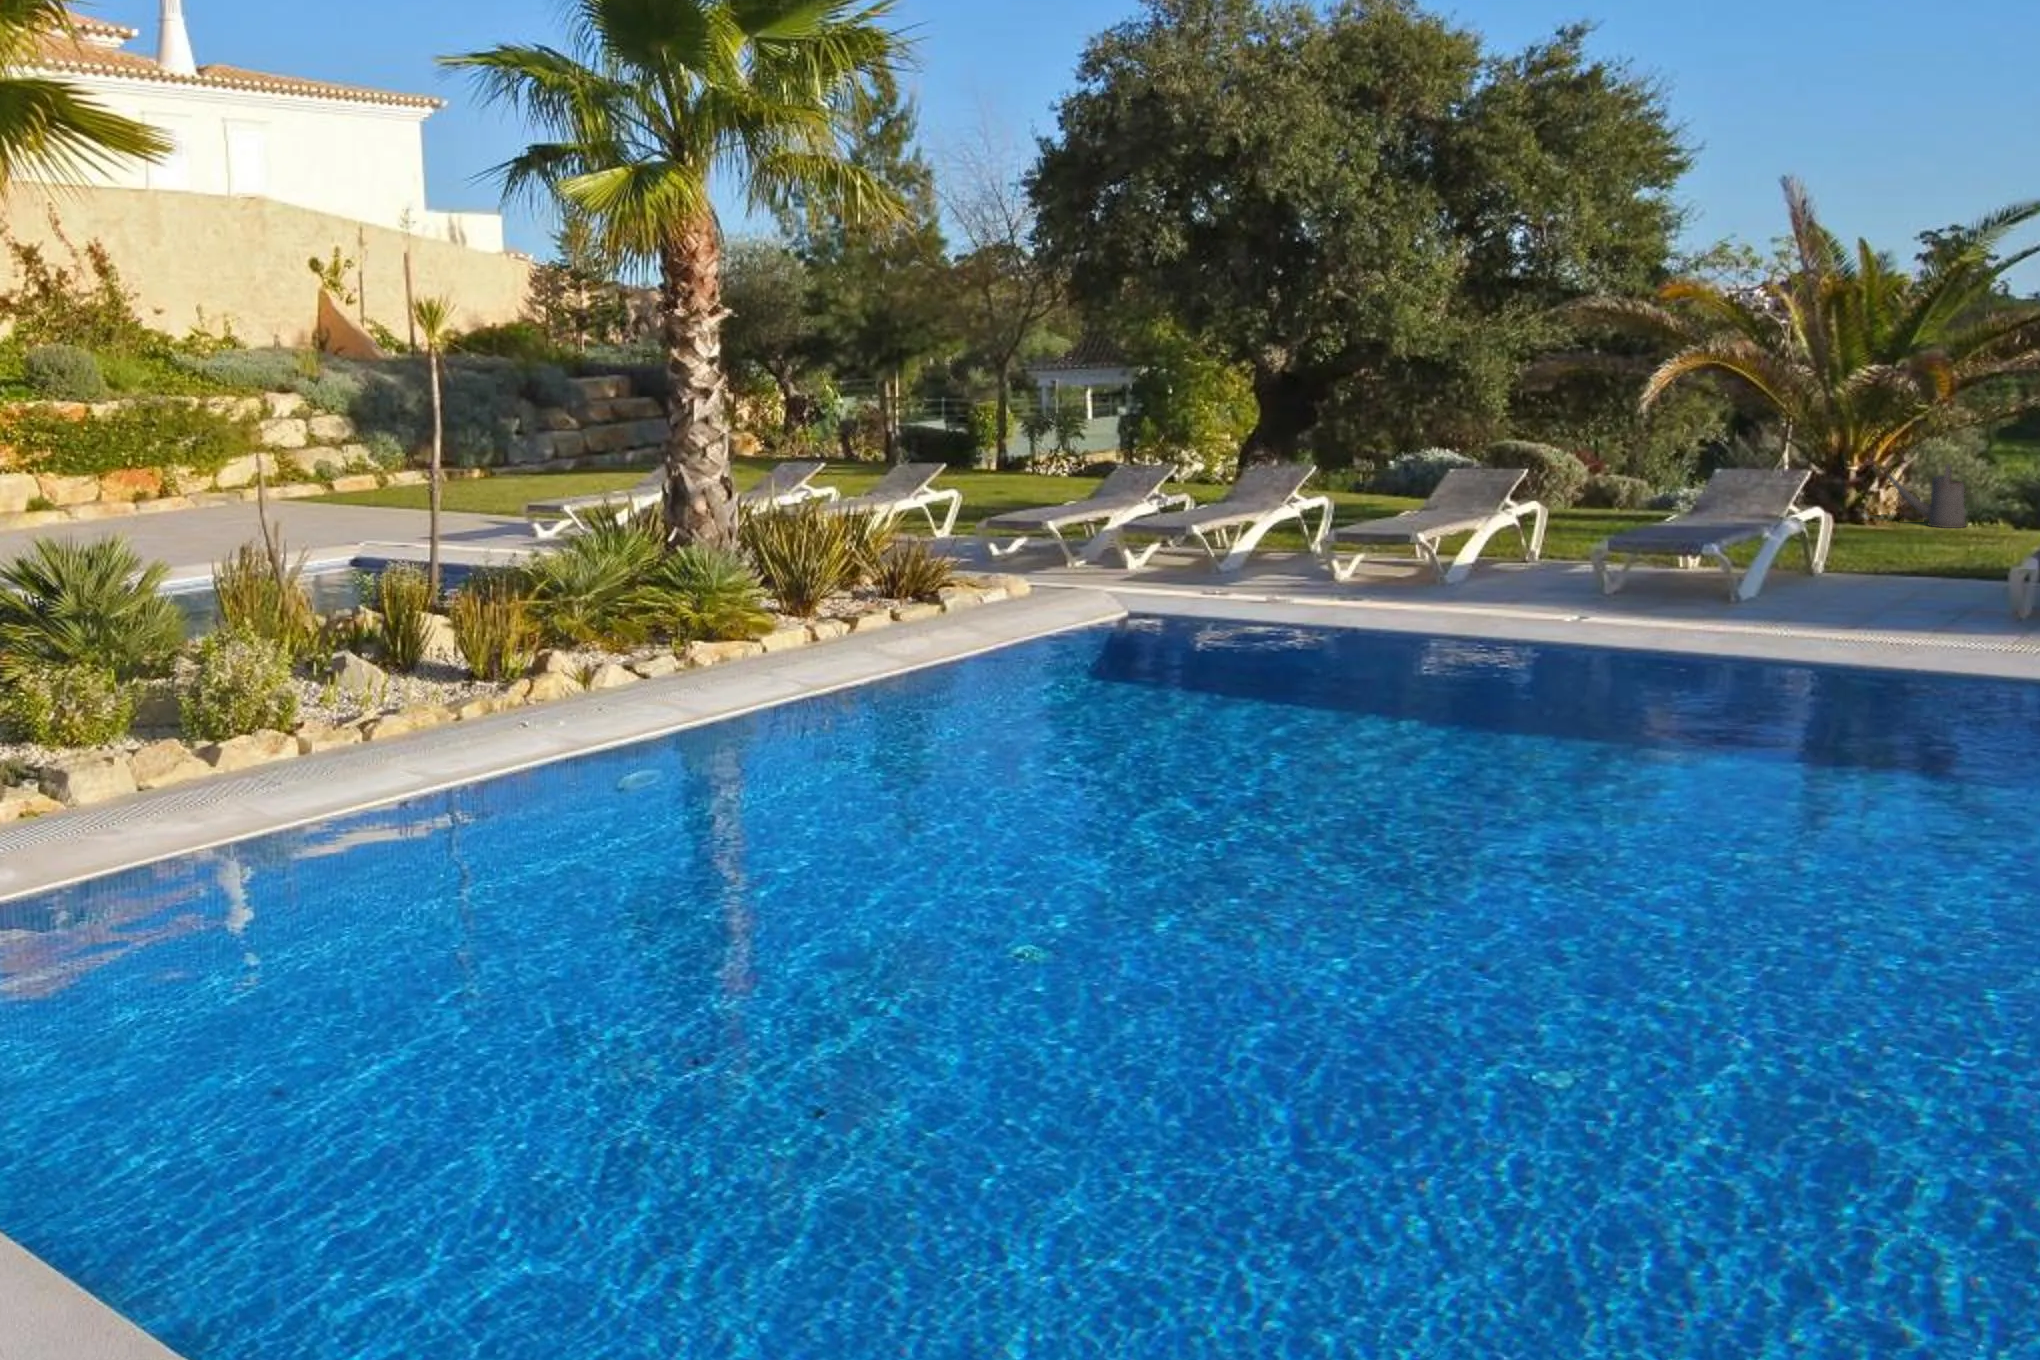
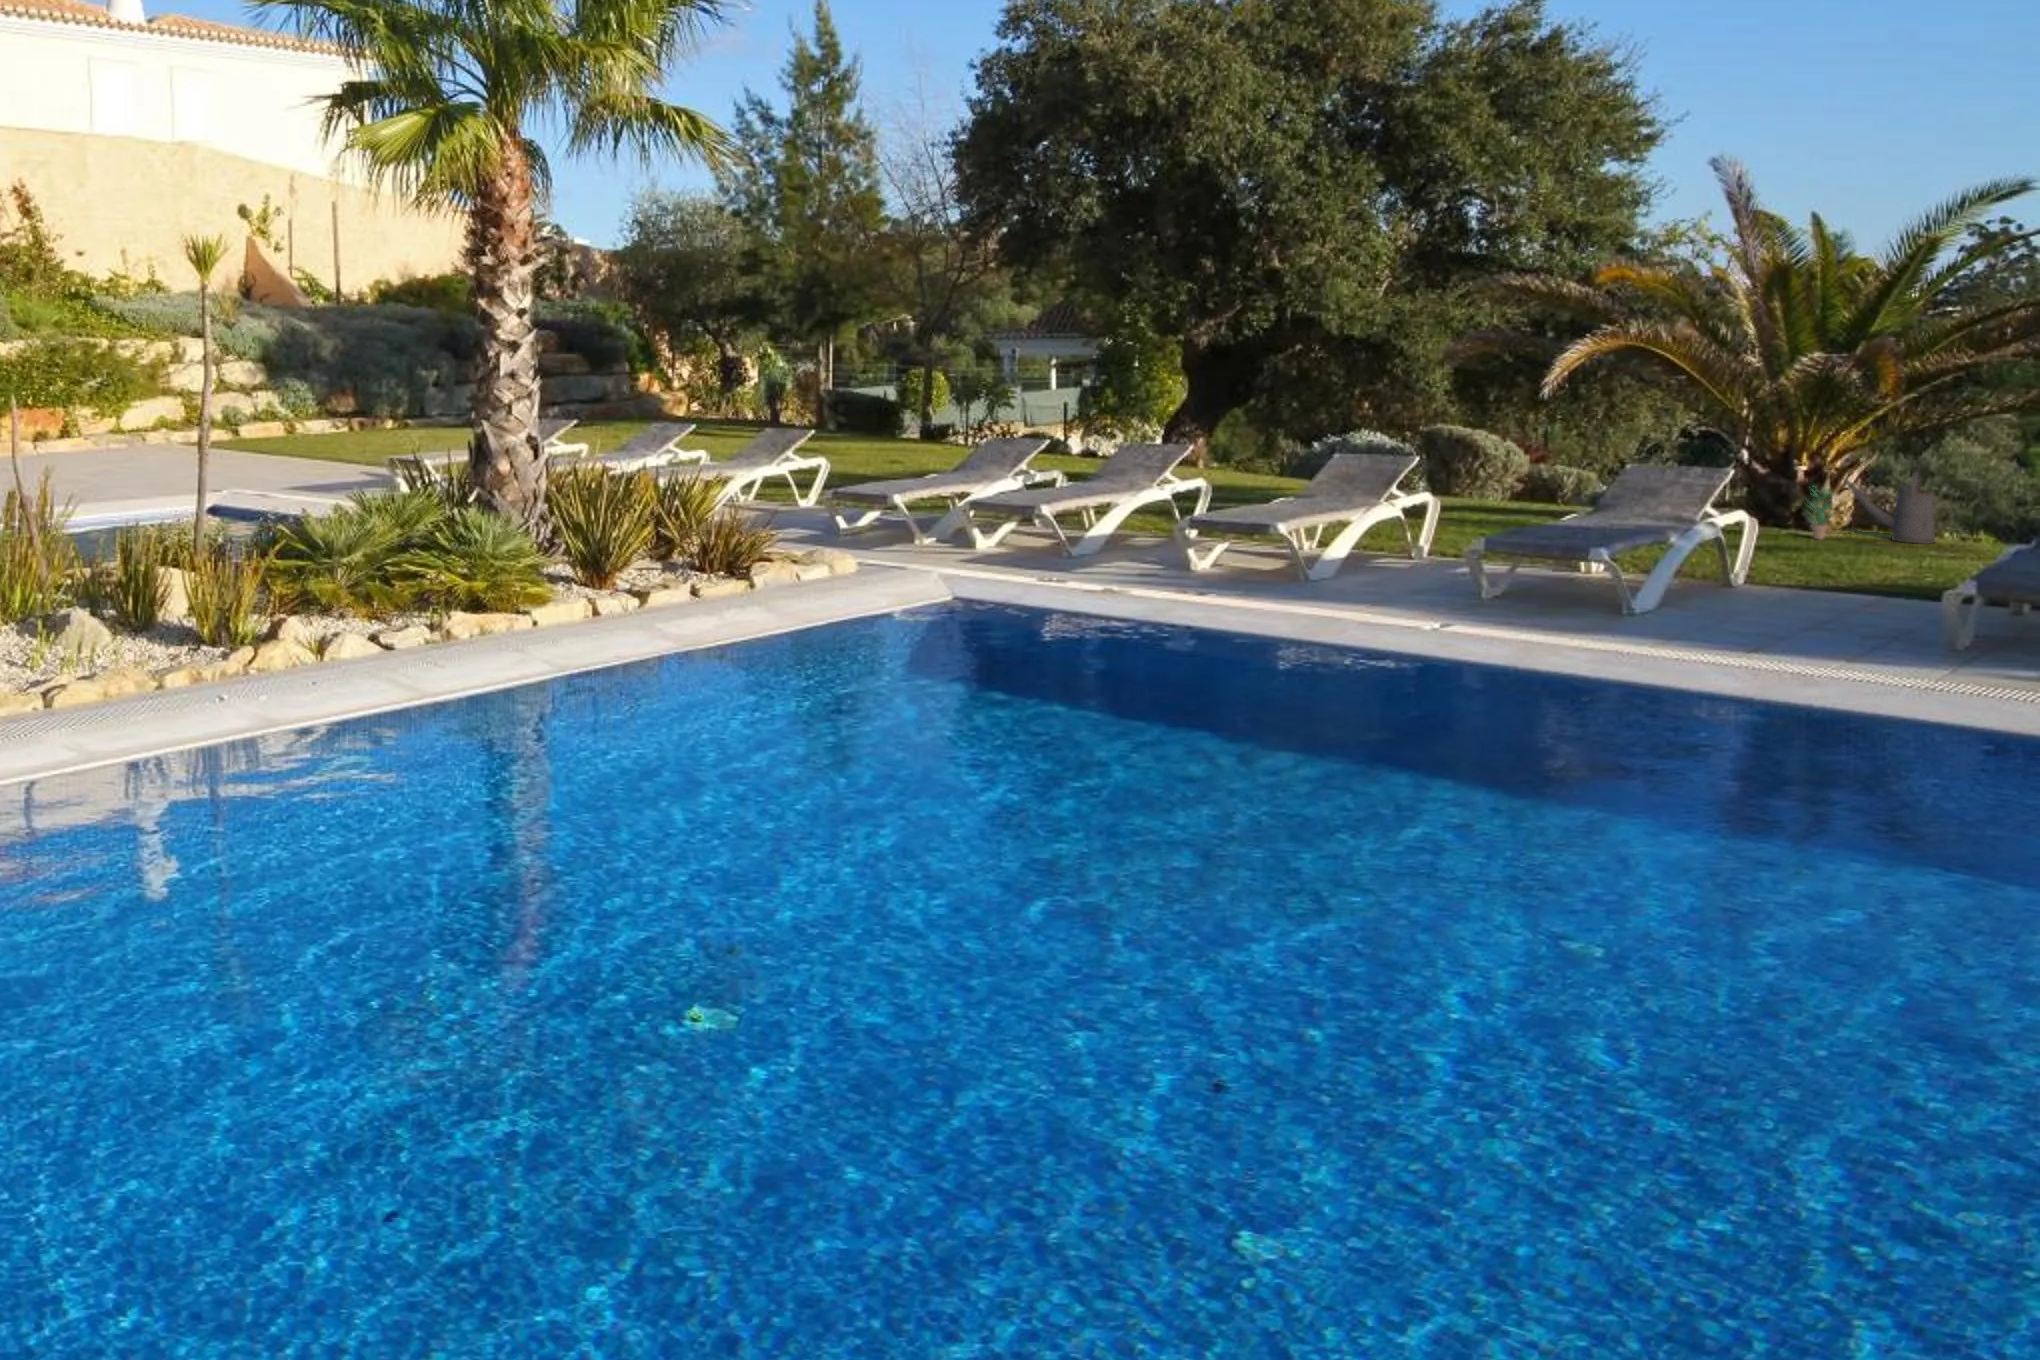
potted plant: none [1851,478,1884,528] -> present [1807,490,1833,539]

